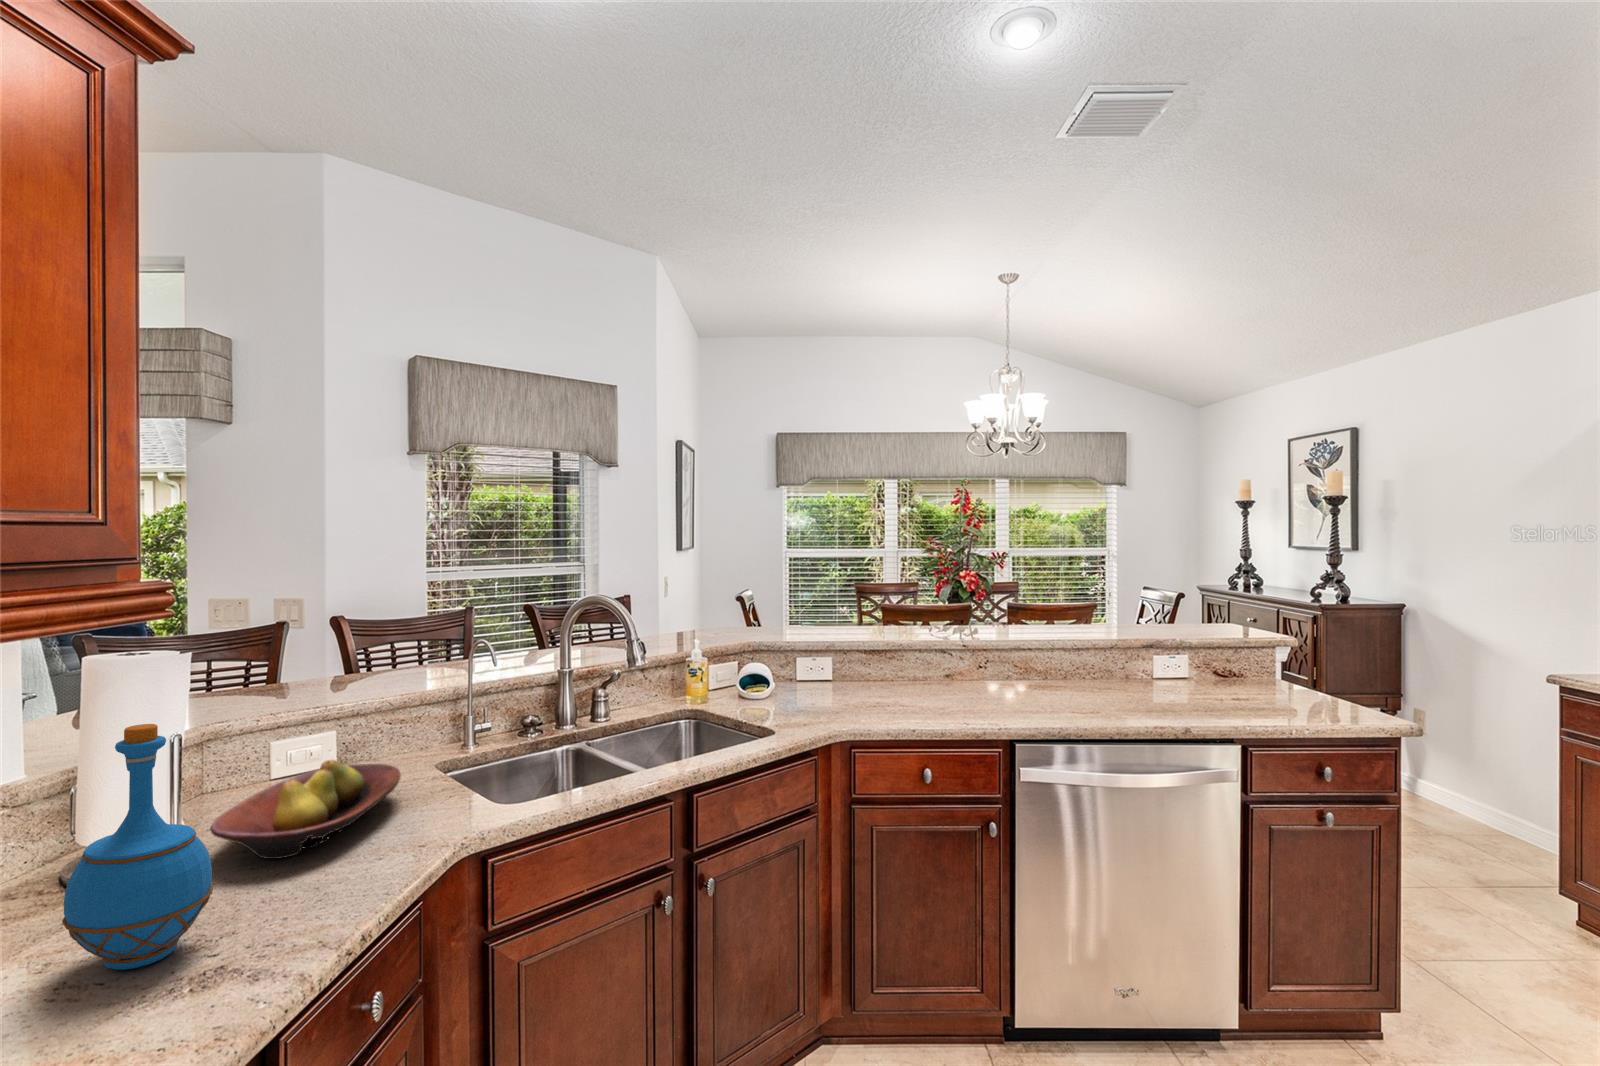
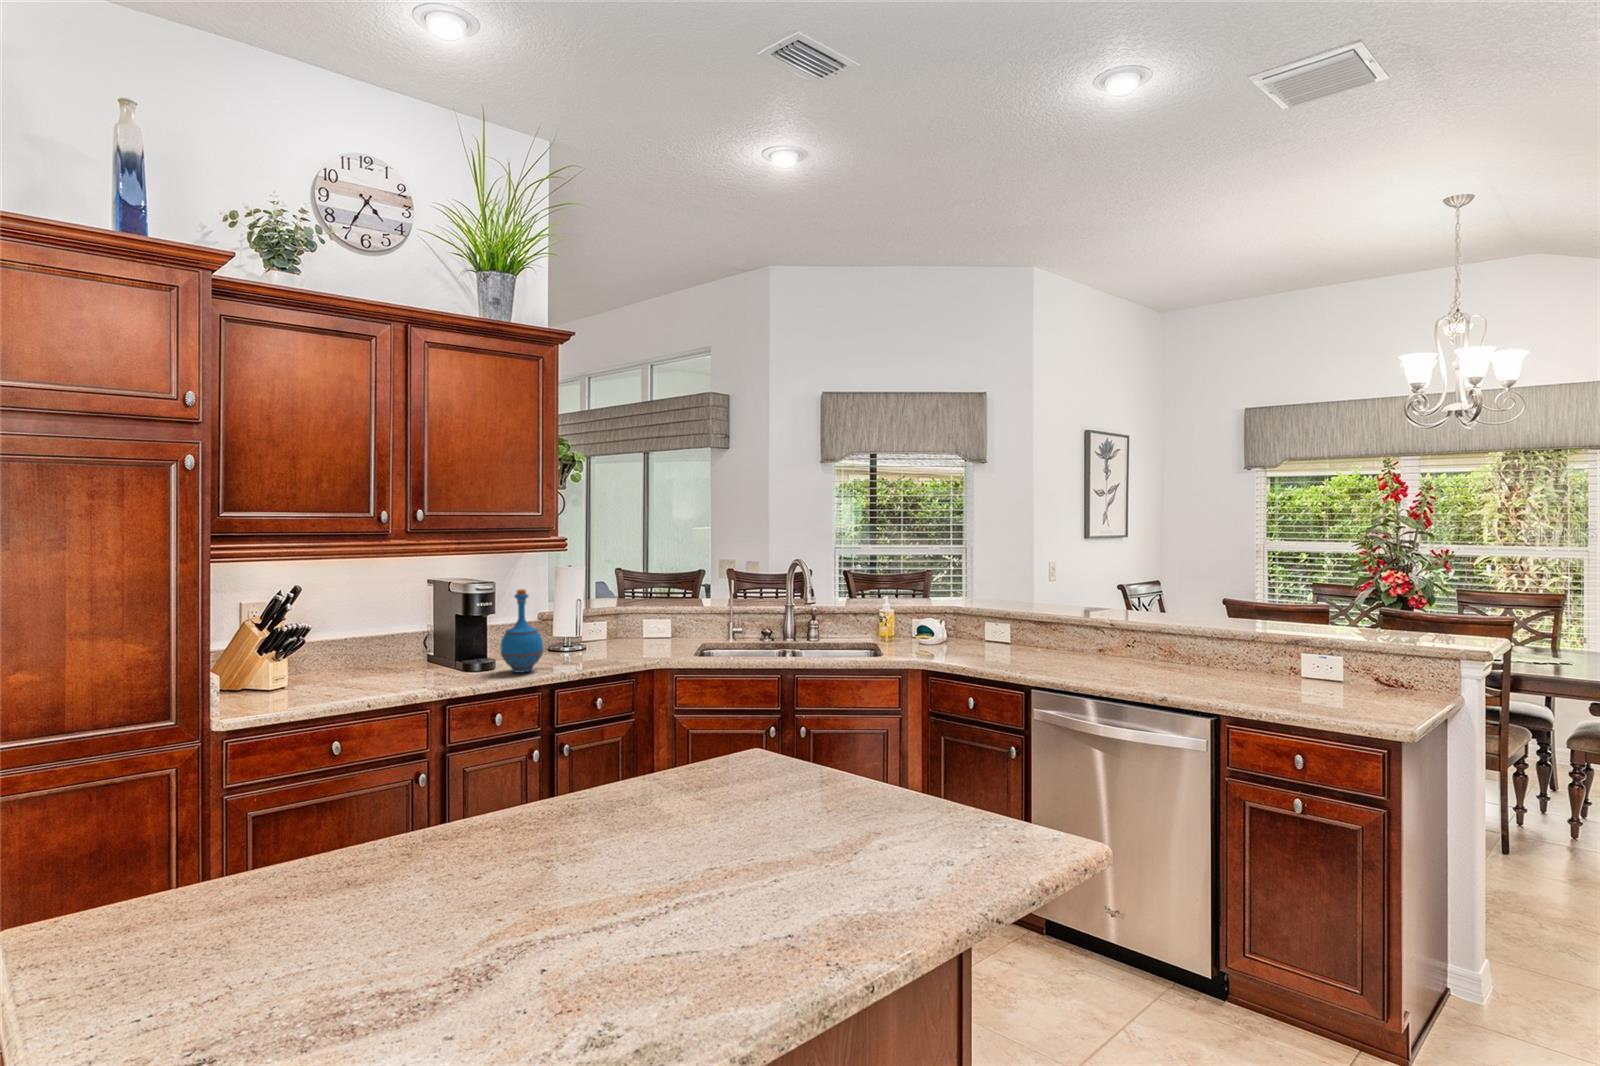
fruit bowl: present [210,760,401,859] -> none [572,626,663,659]

